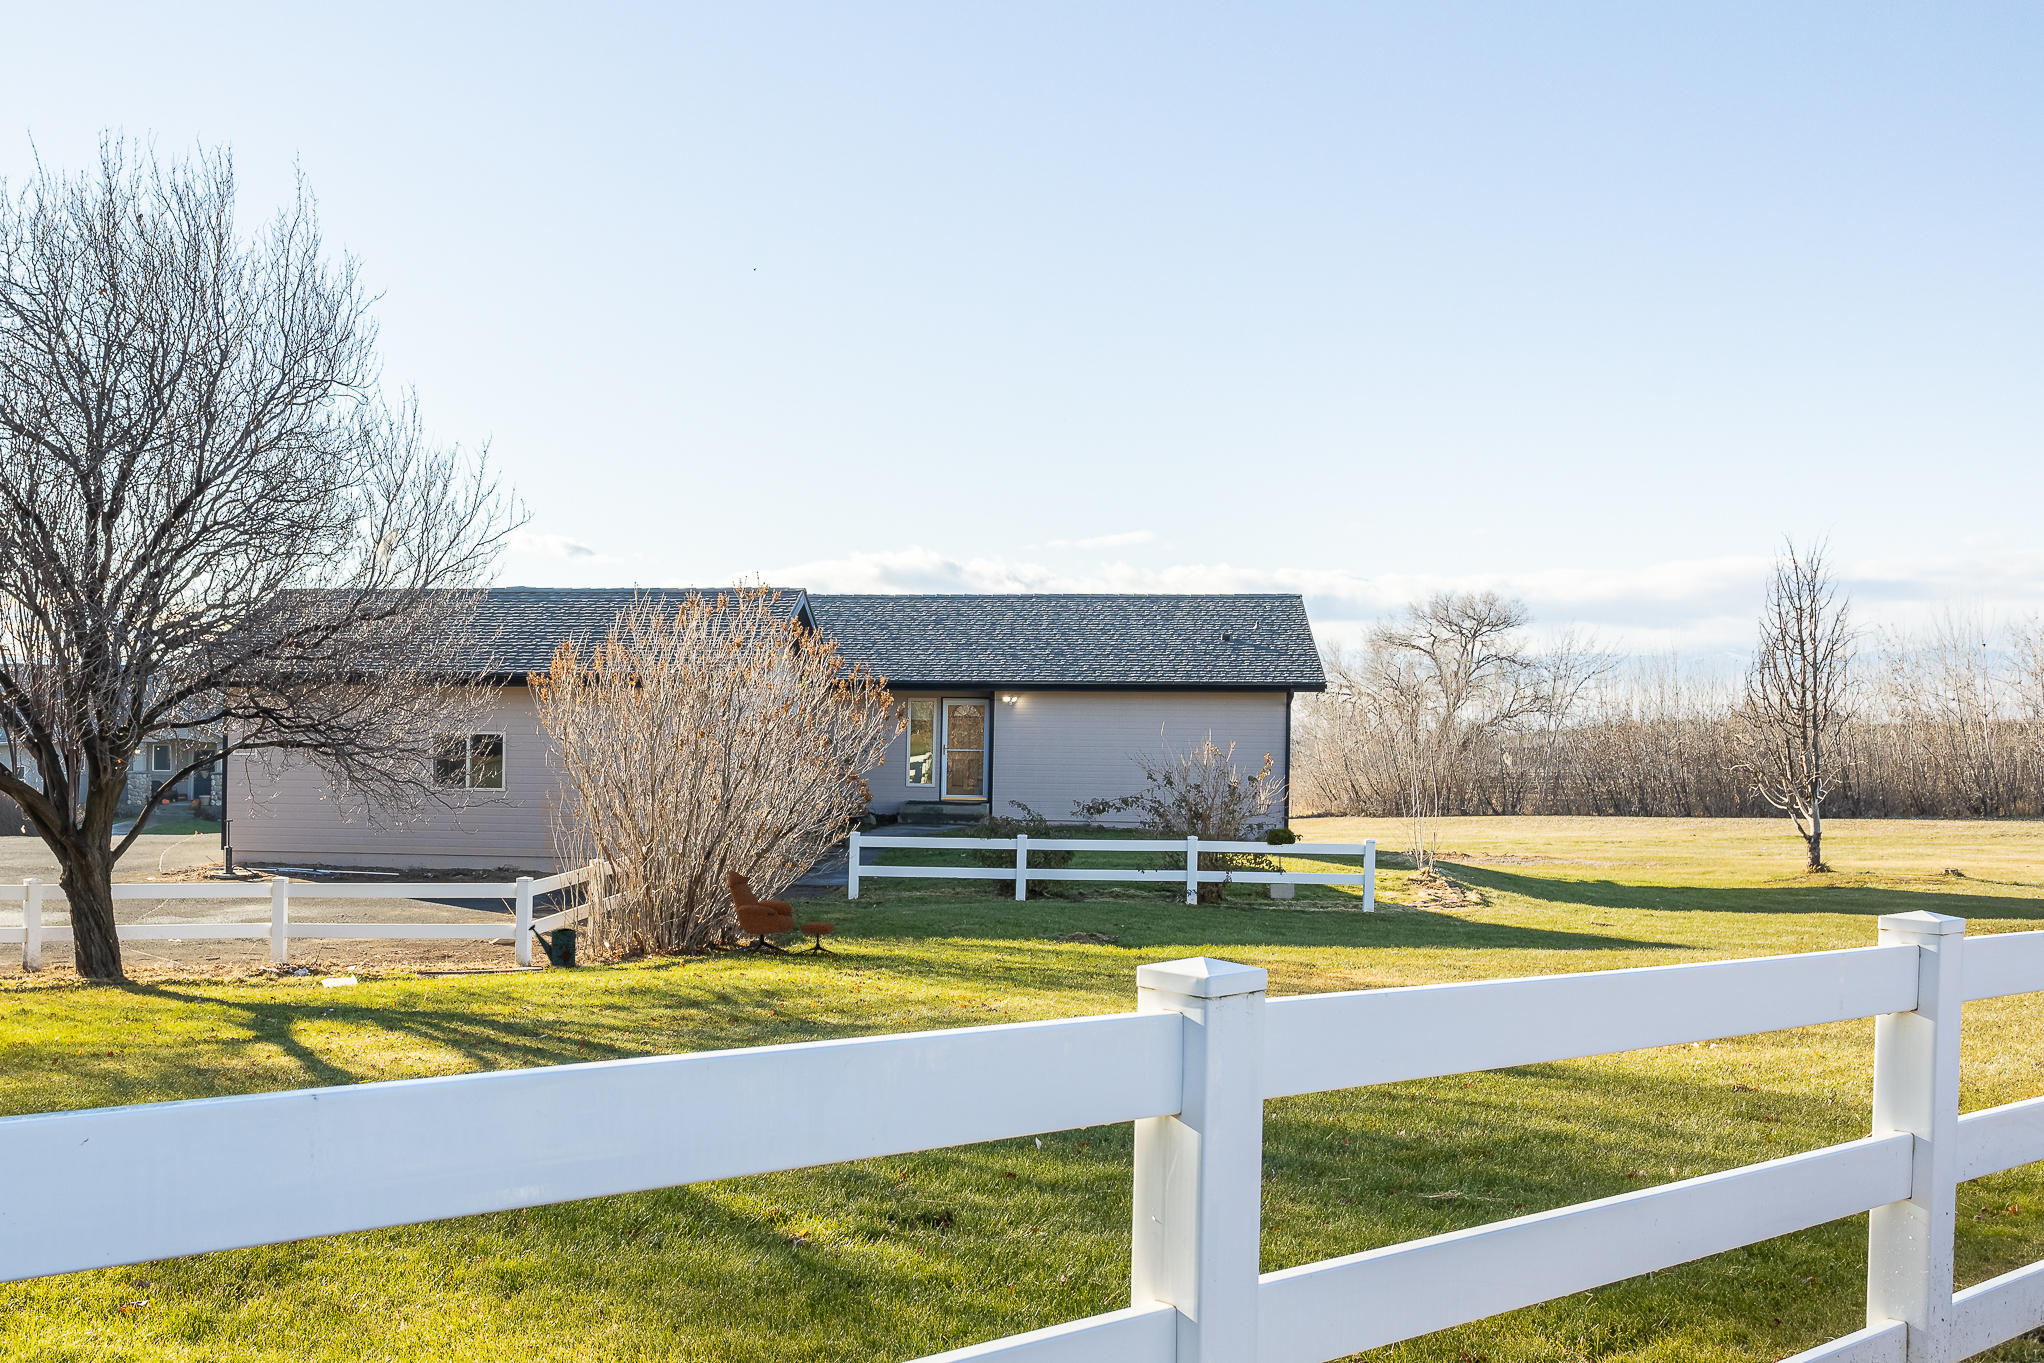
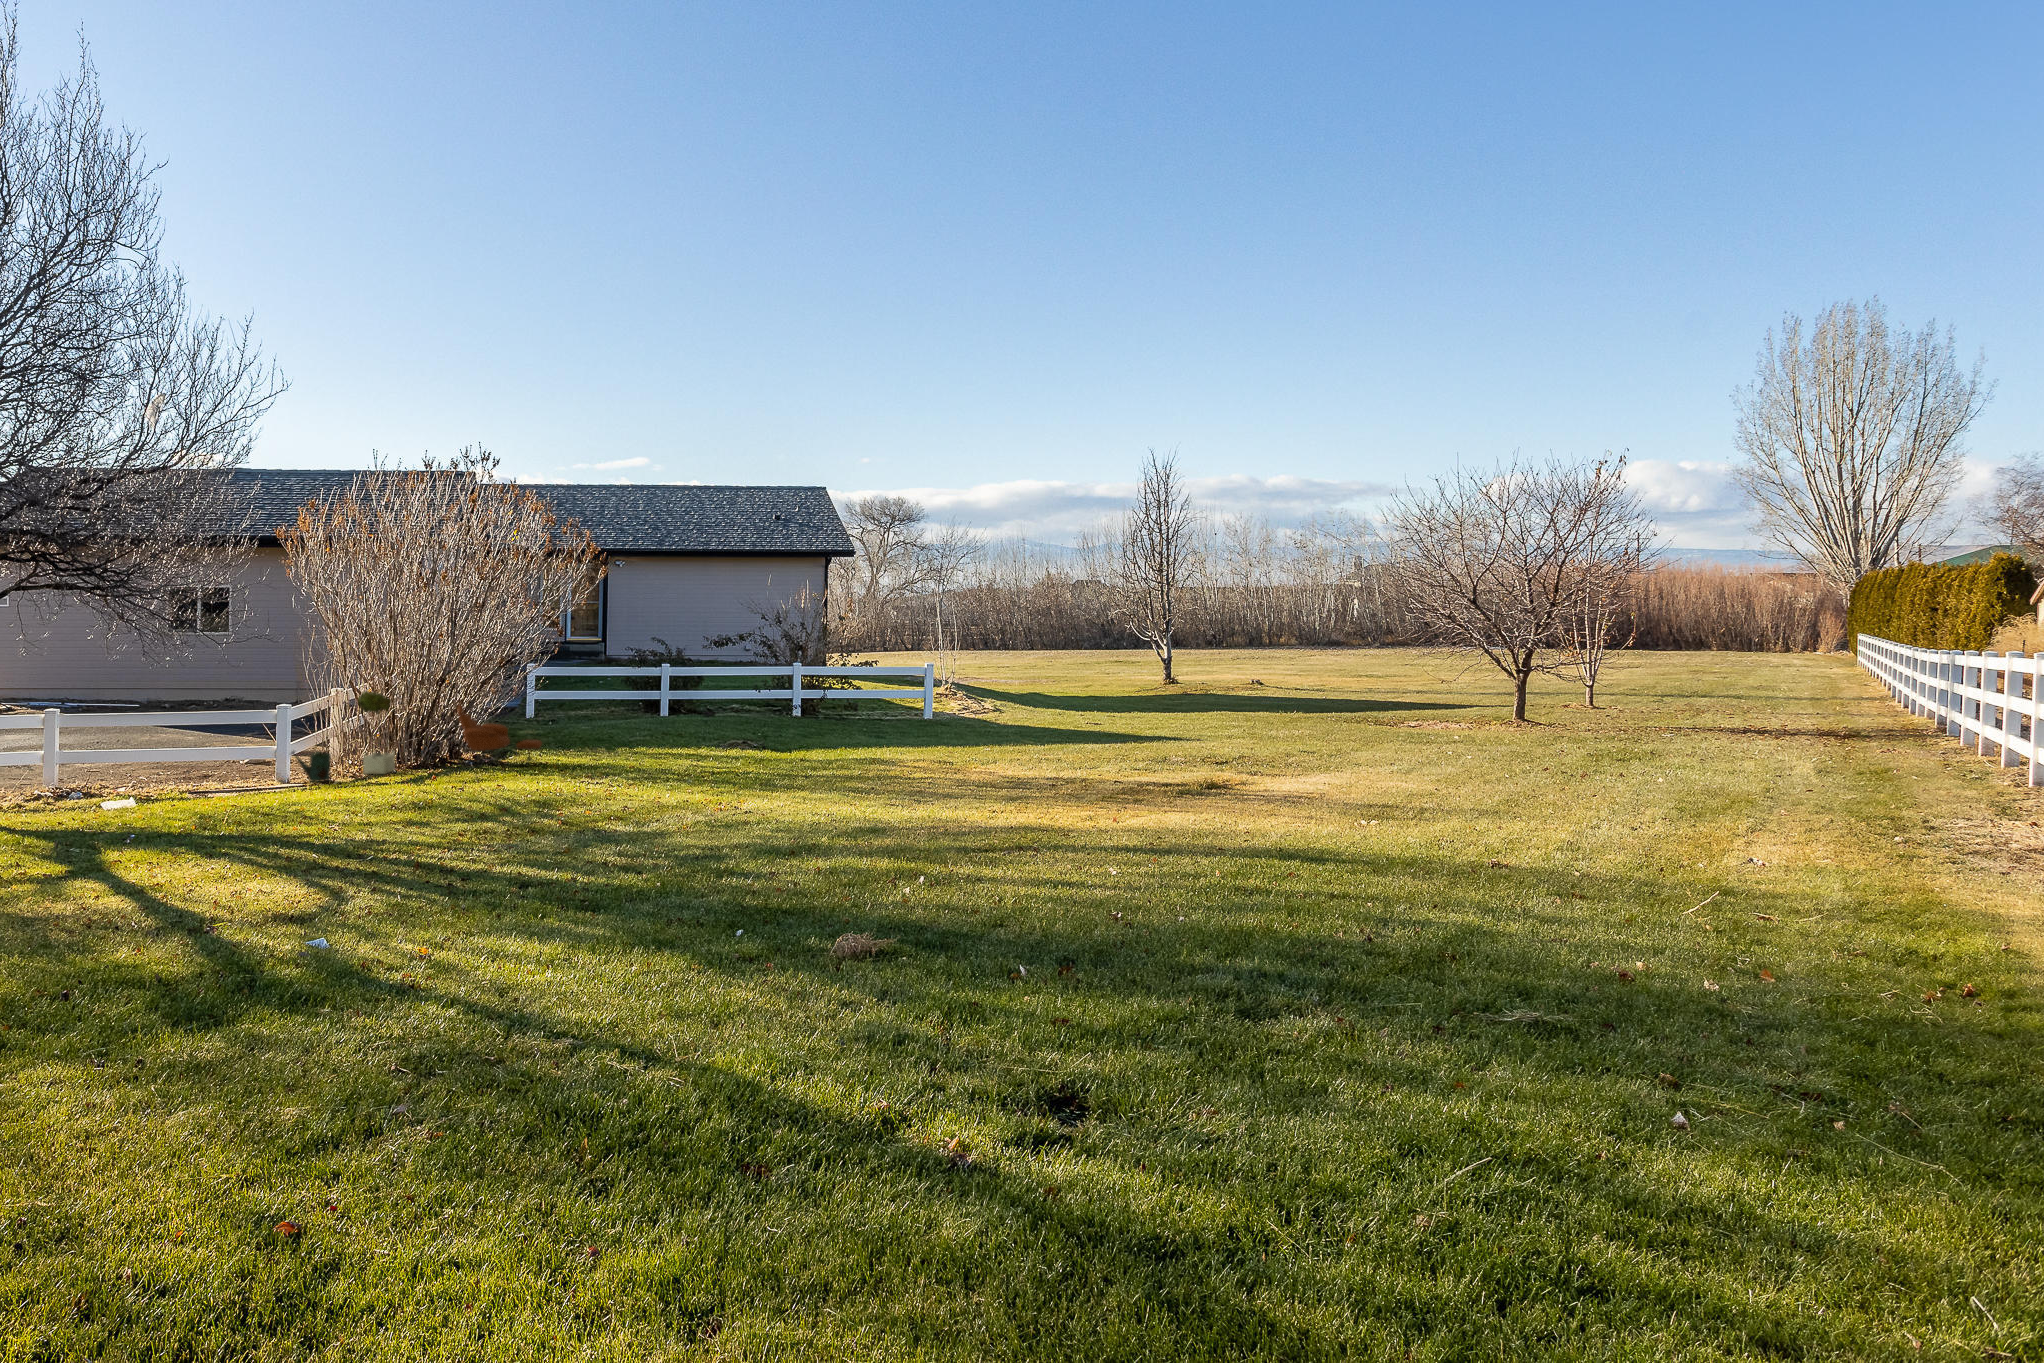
potted tree: present [1266,827,1296,899] -> present [358,691,395,774]

